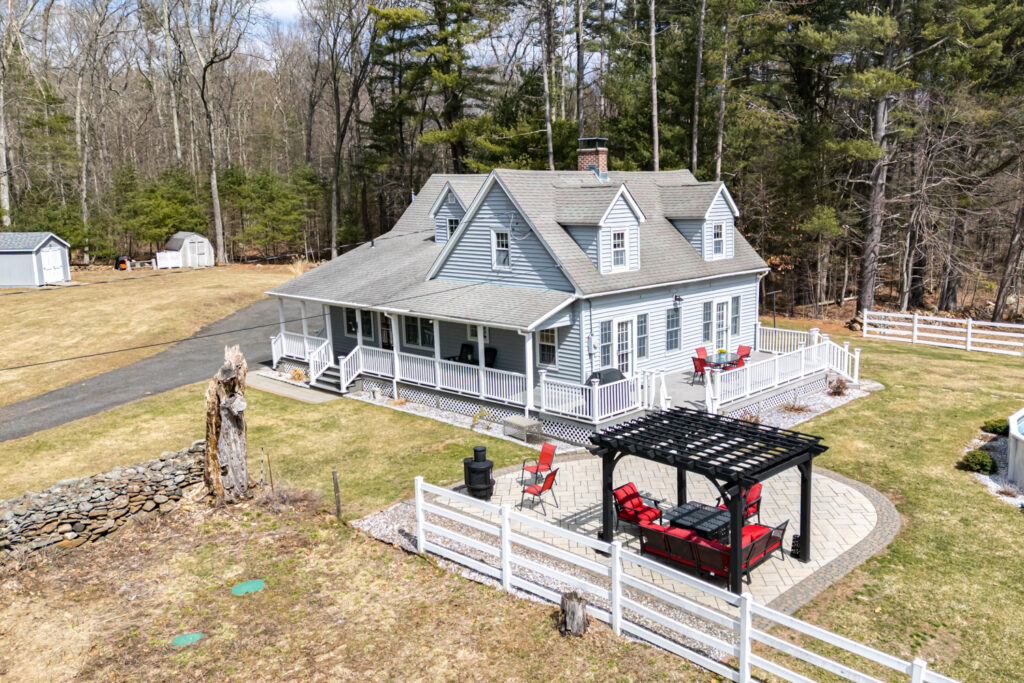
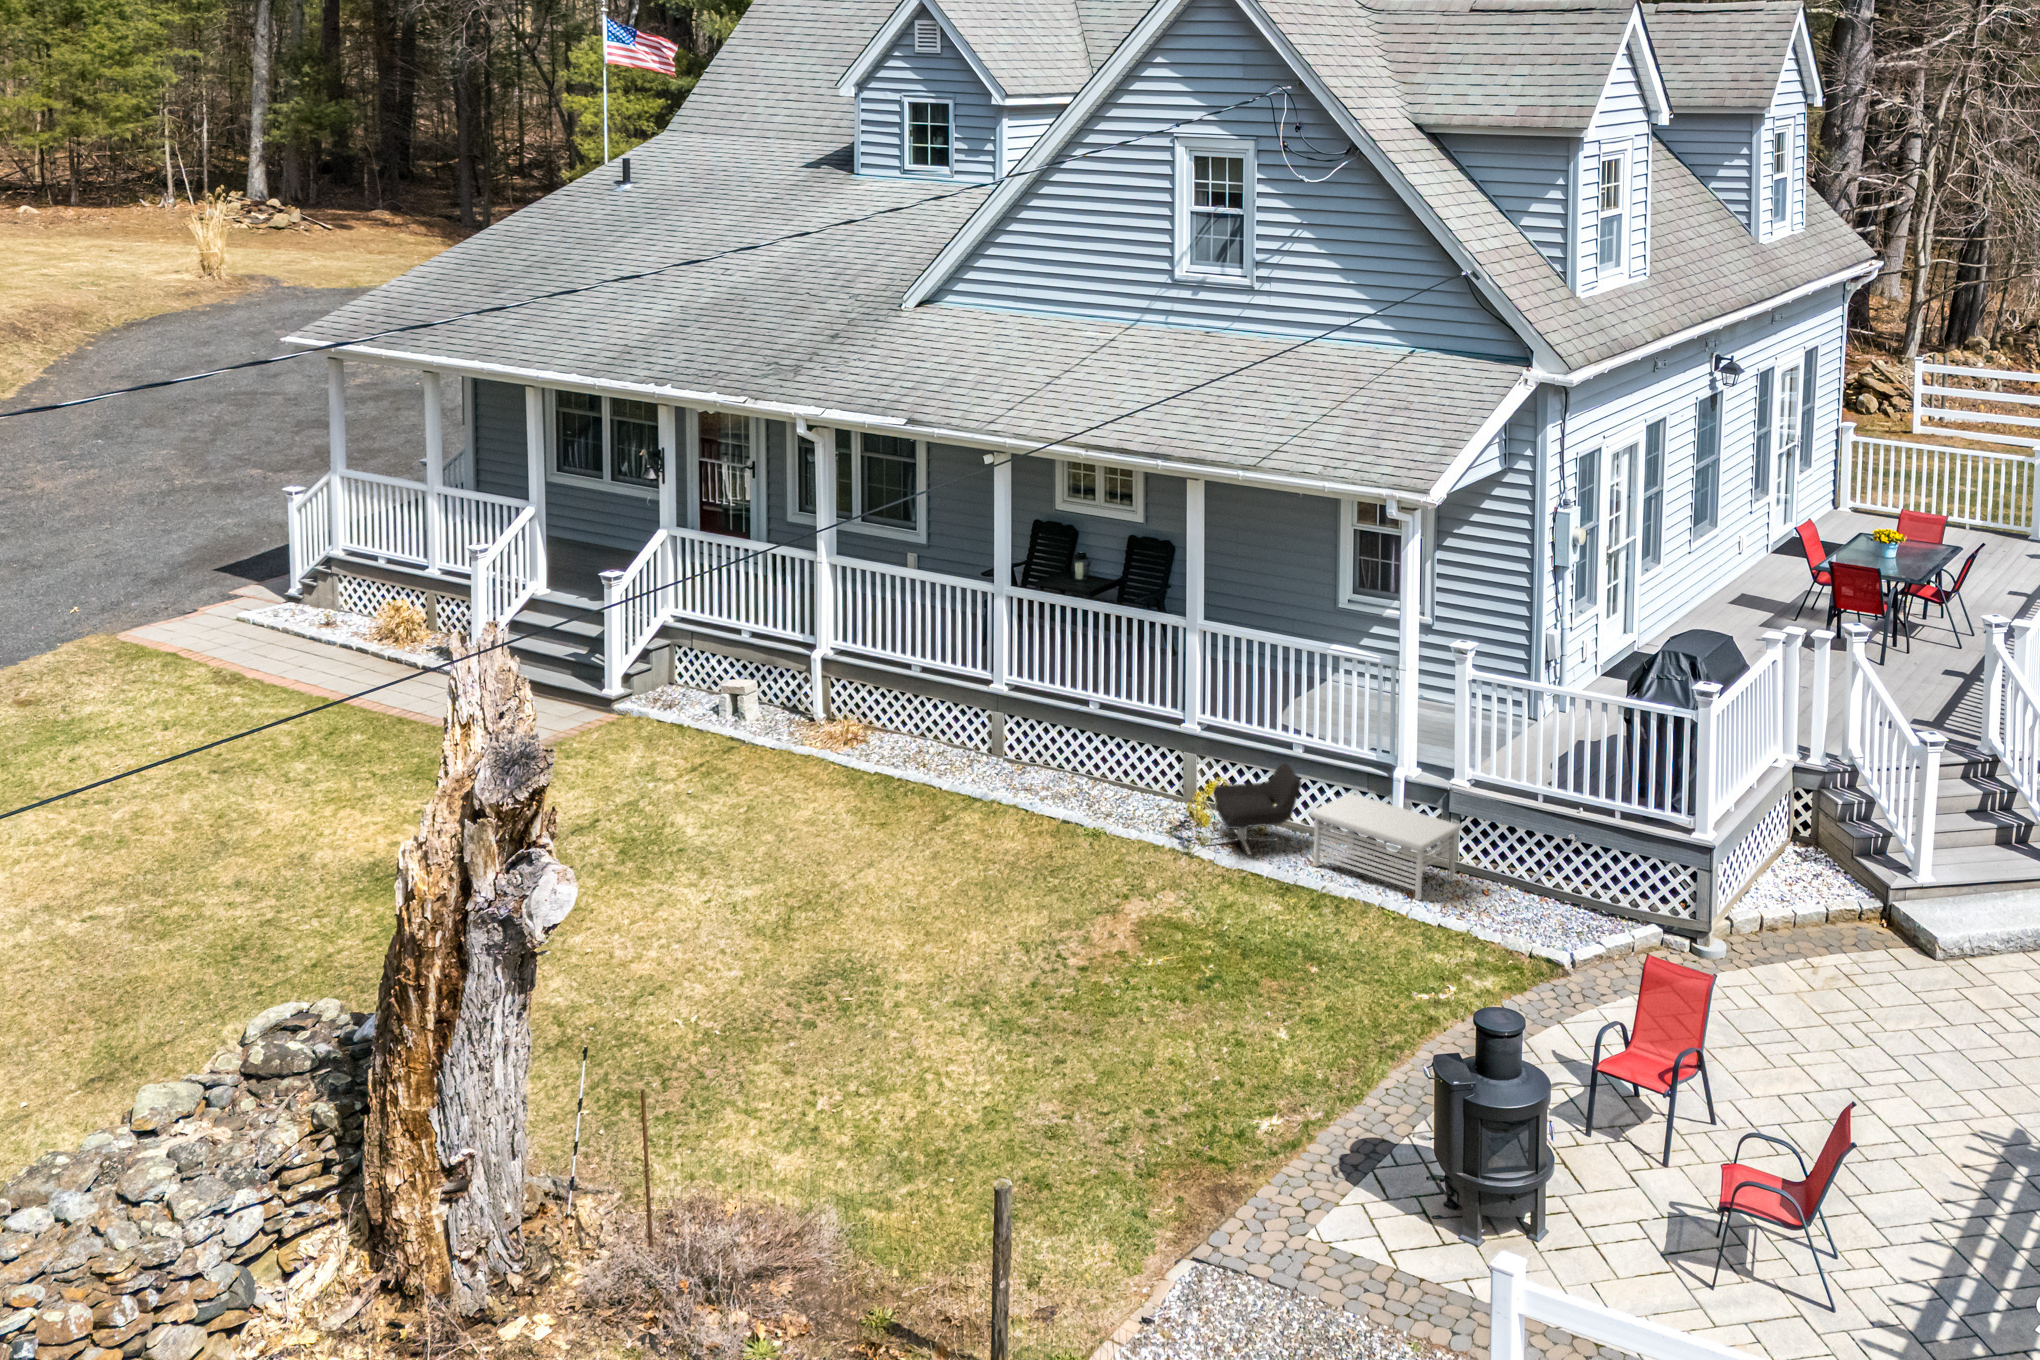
lounge chair: none [478,407,504,432] -> present [1211,763,1301,855]

